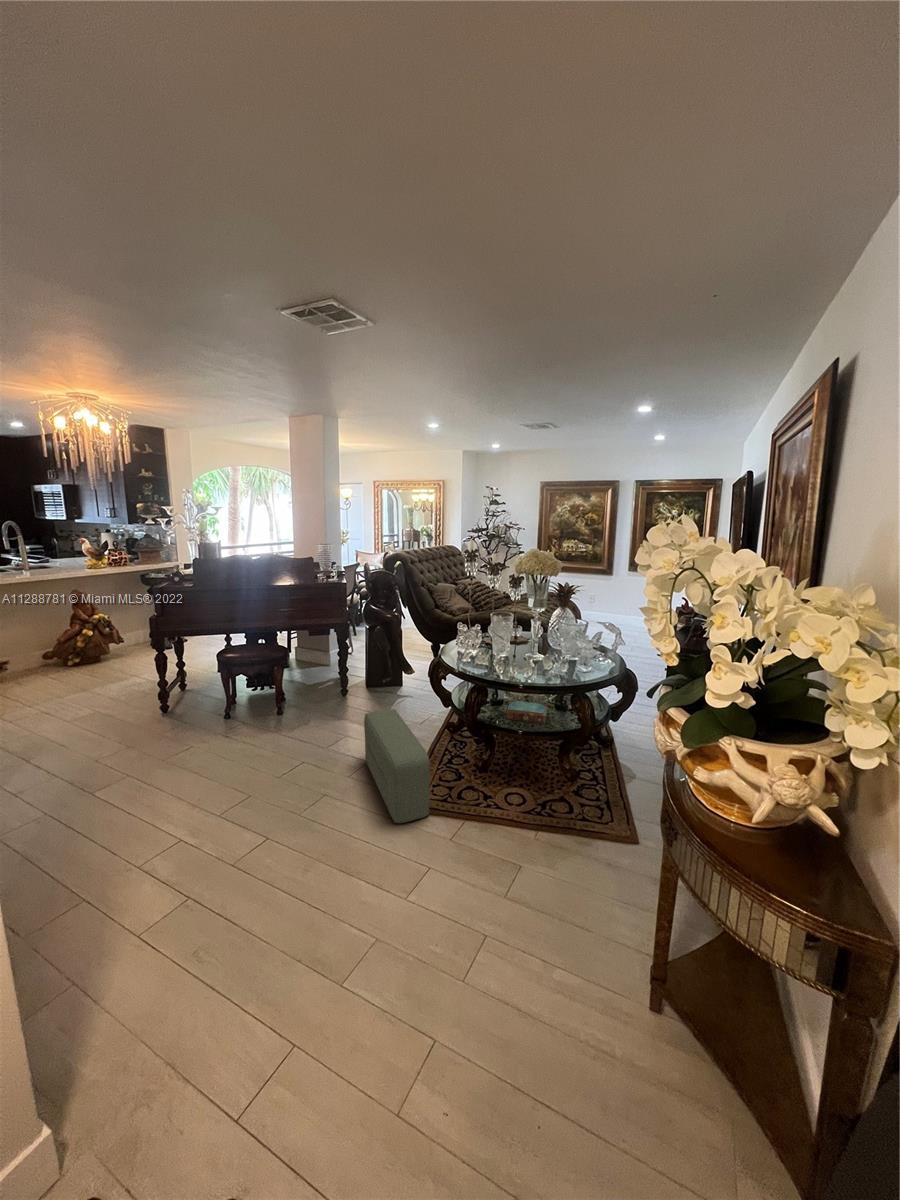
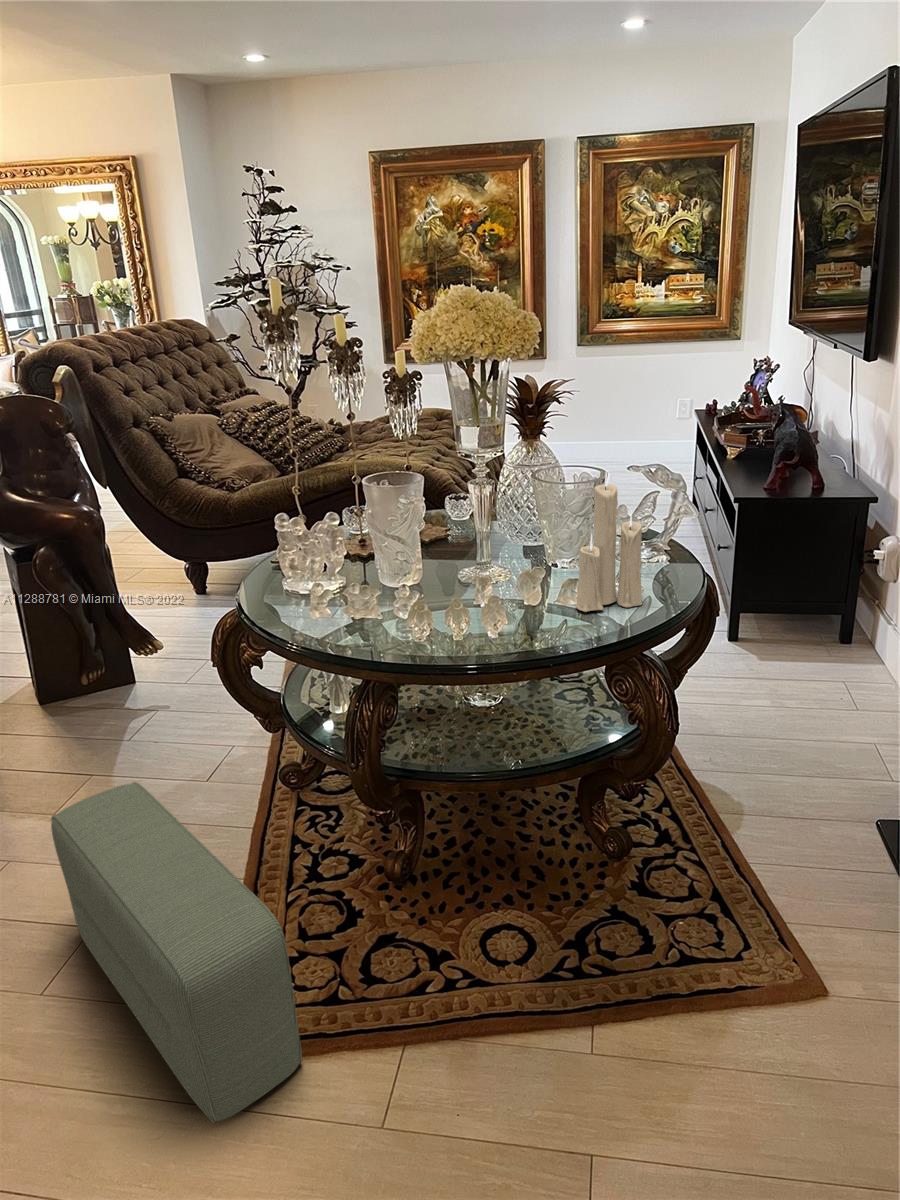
candle: none [564,619,593,677] -> present [575,470,642,612]
book: present [506,700,548,724] -> none [438,684,540,743]

